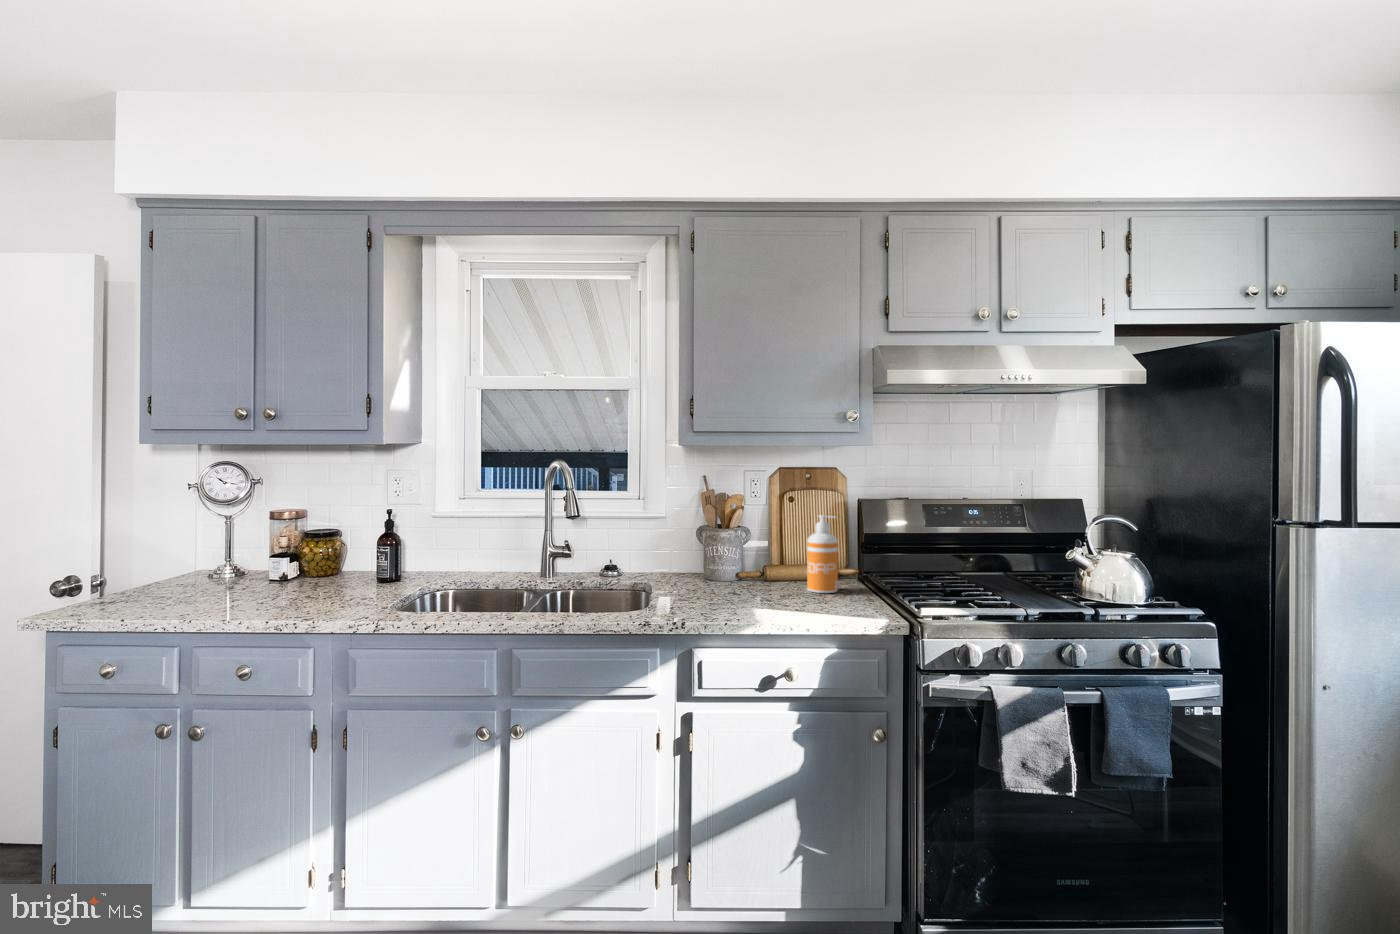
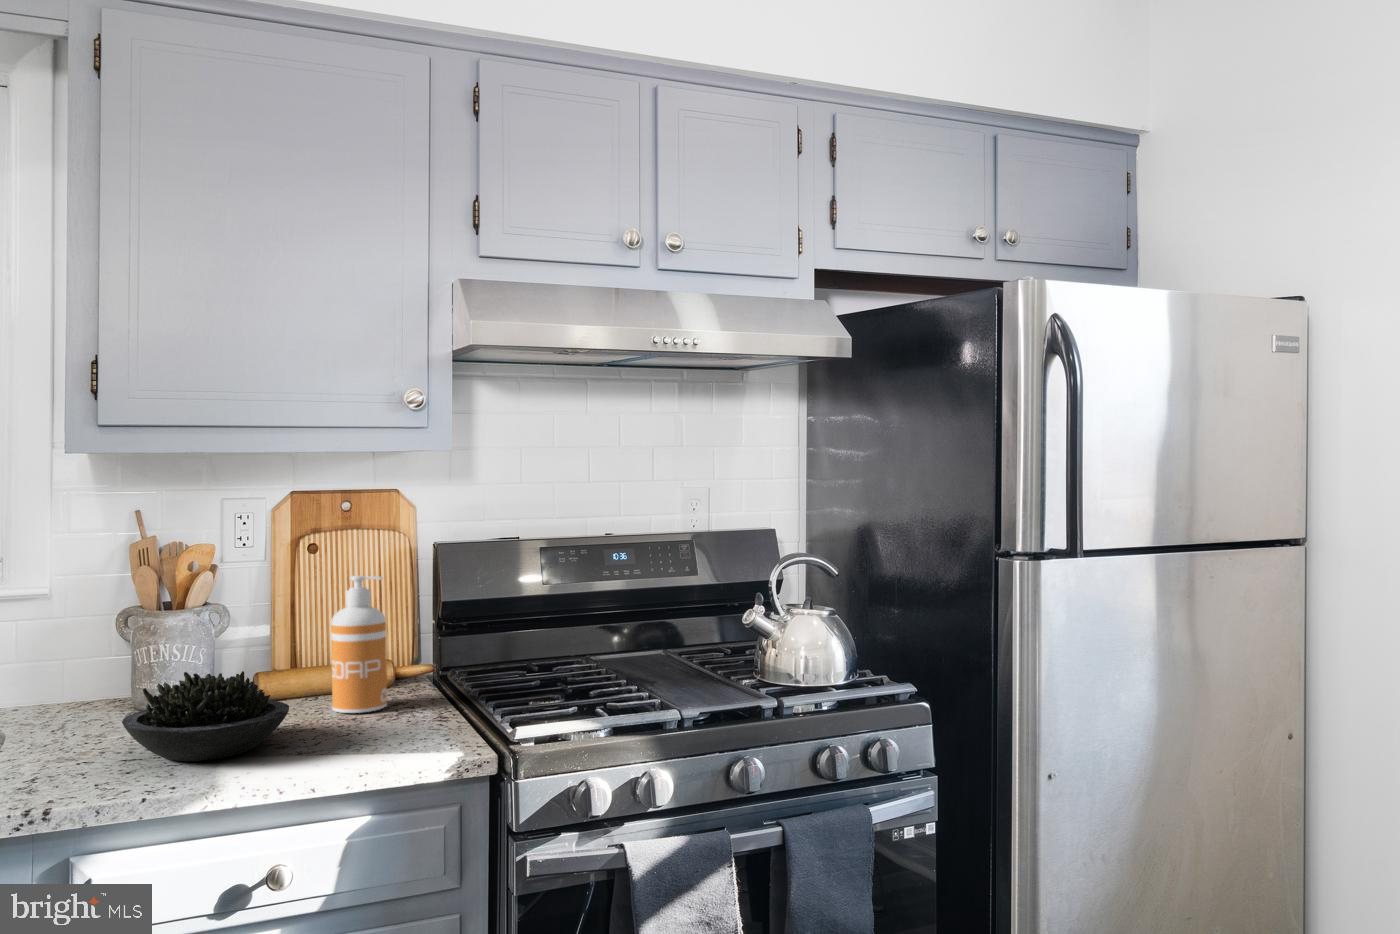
succulent plant: none [709,561,791,609] -> present [122,671,289,761]

